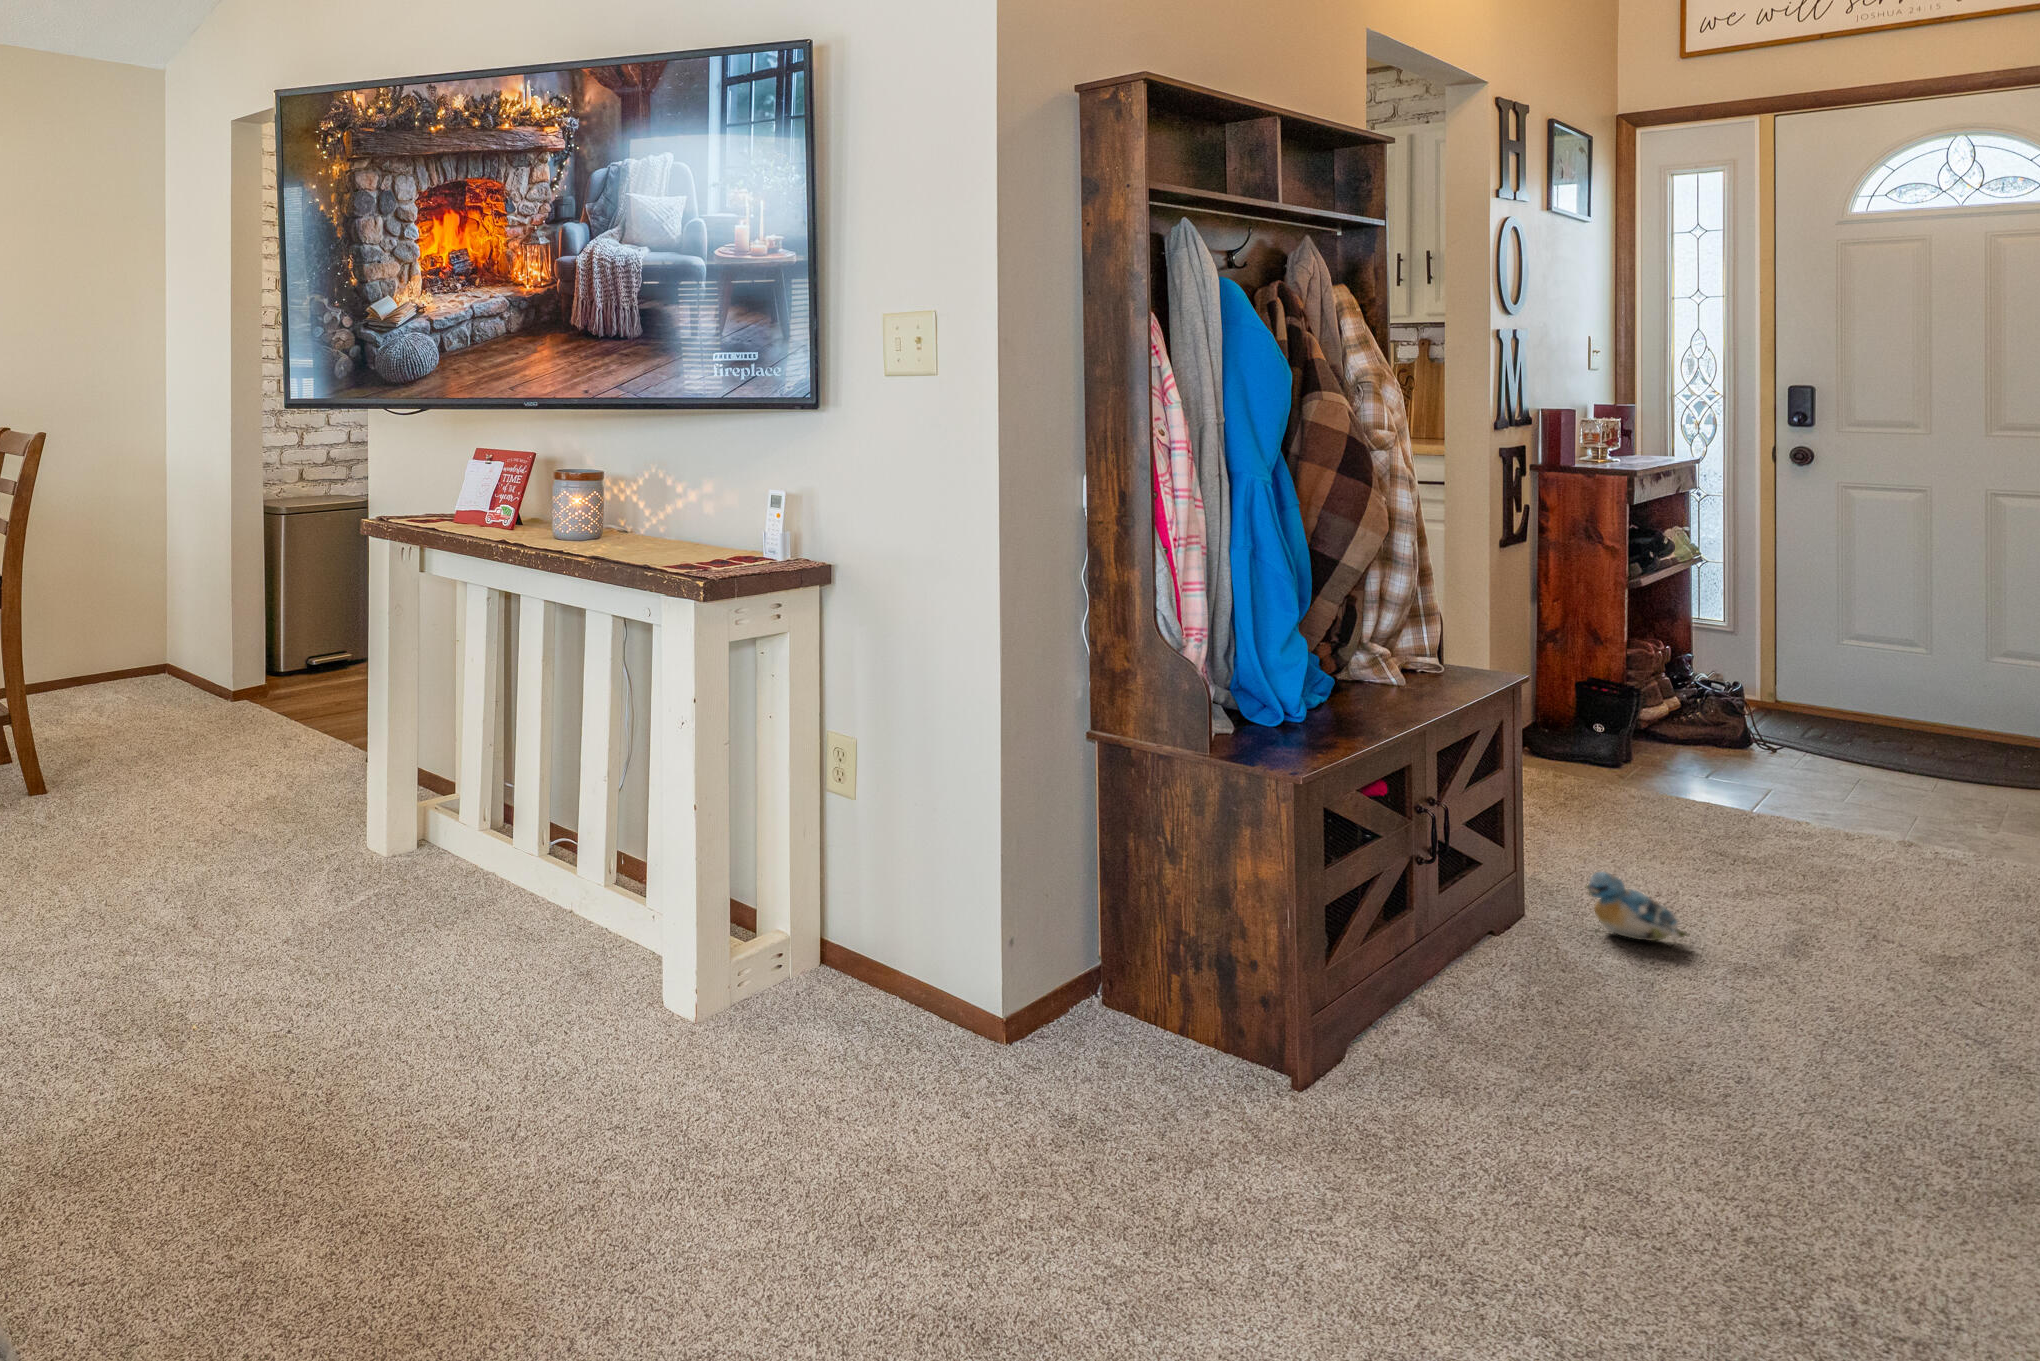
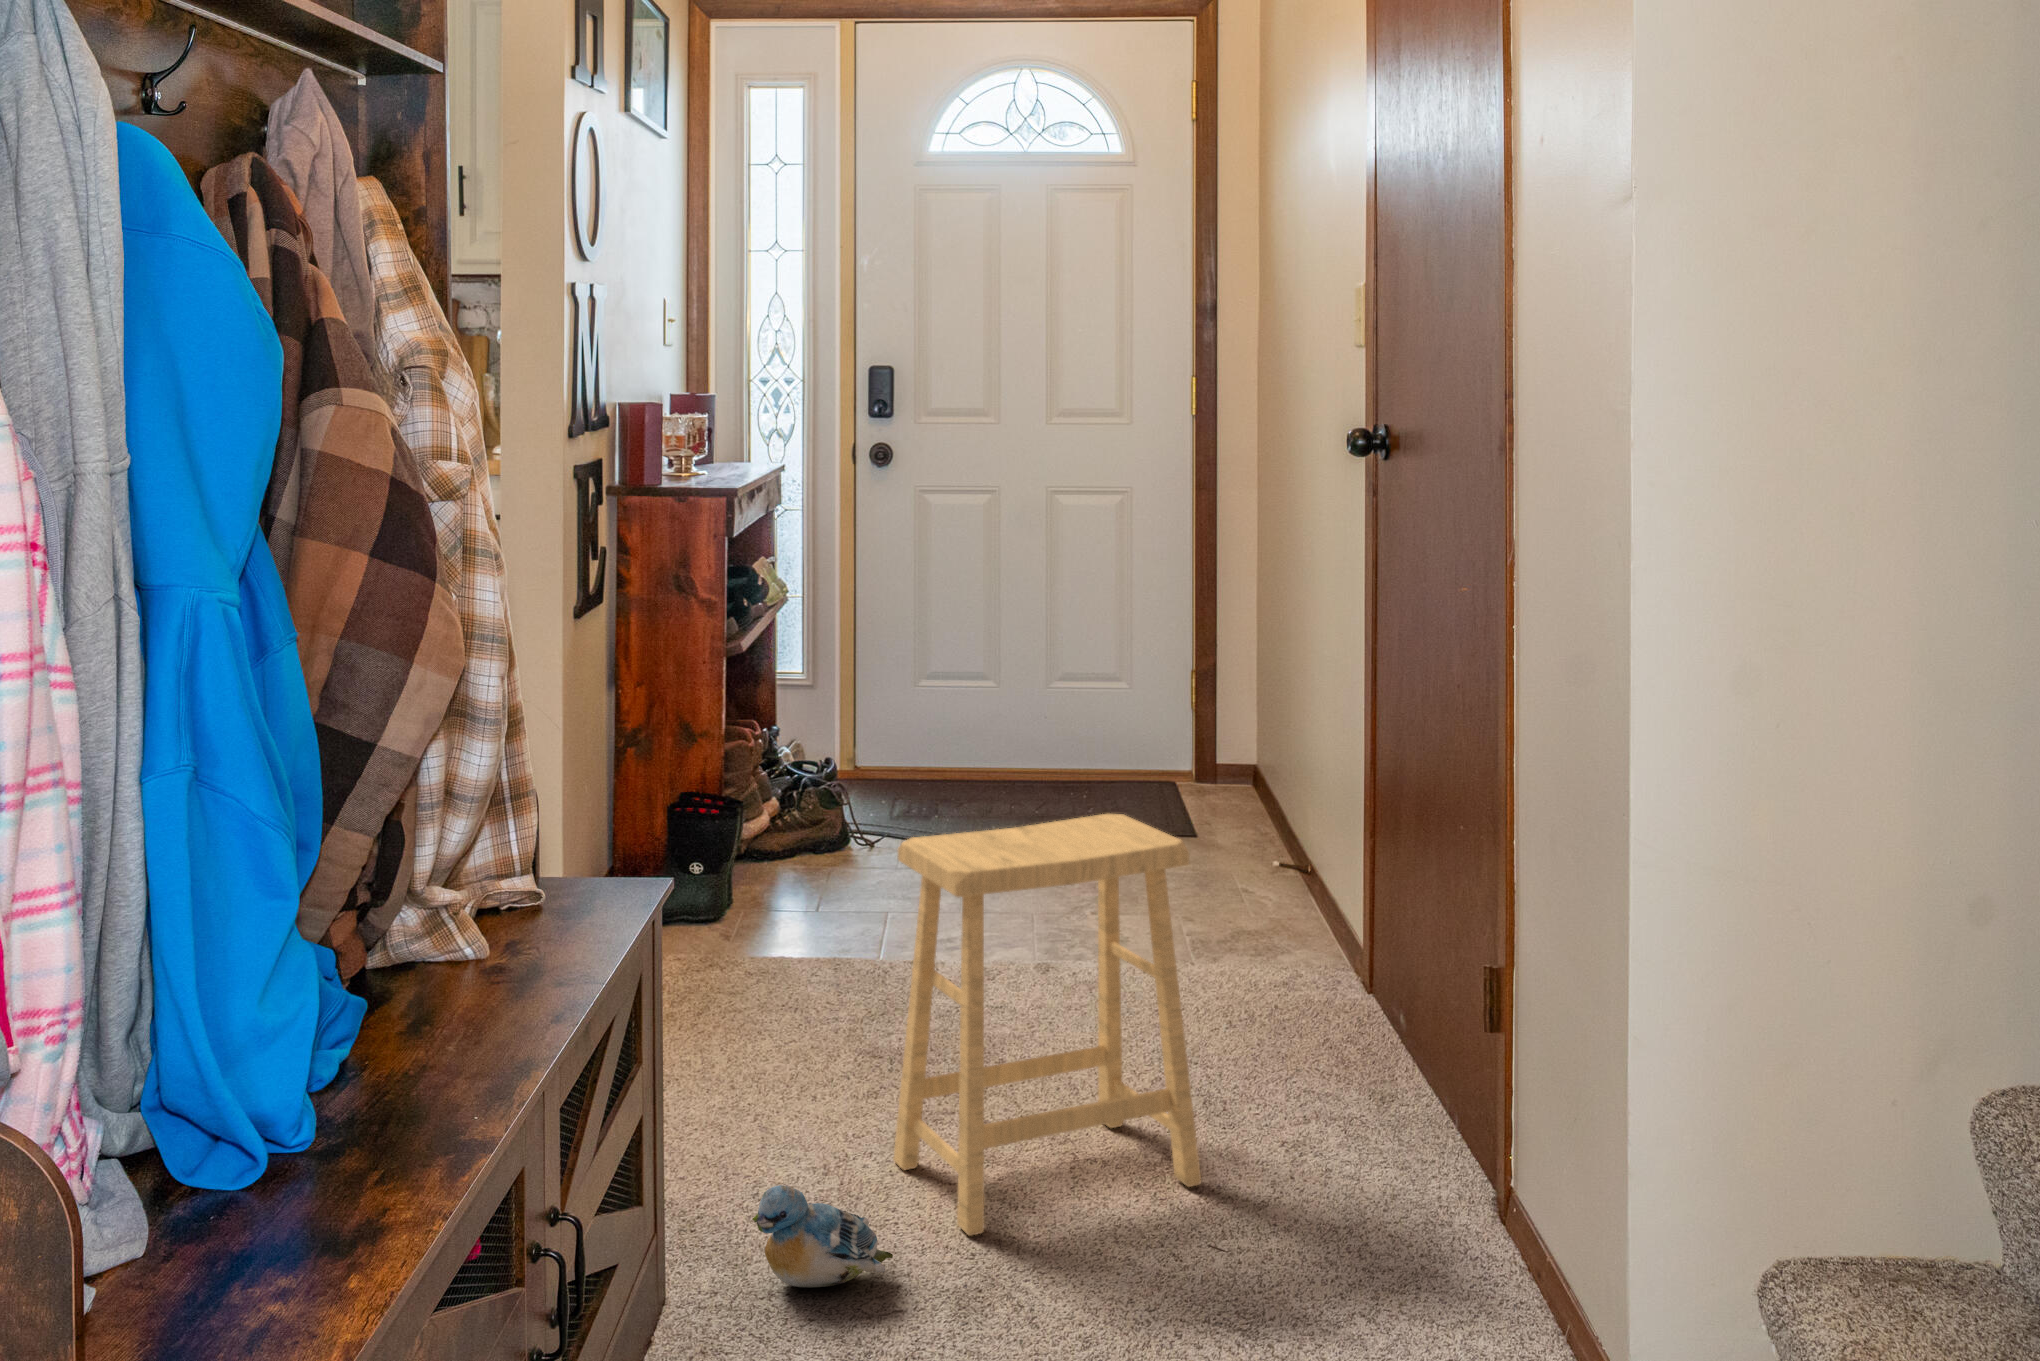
footstool: none [1713,693,1983,973] -> present [893,814,1201,1236]

